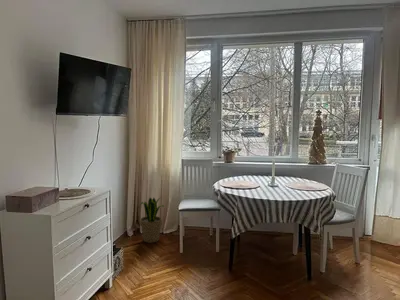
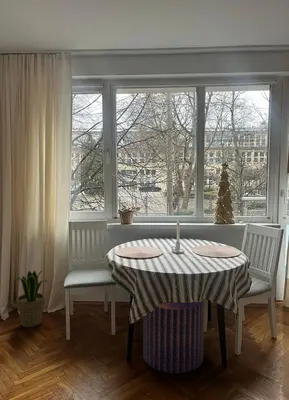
pouf: none [242,214,294,281] -> present [143,301,204,374]

